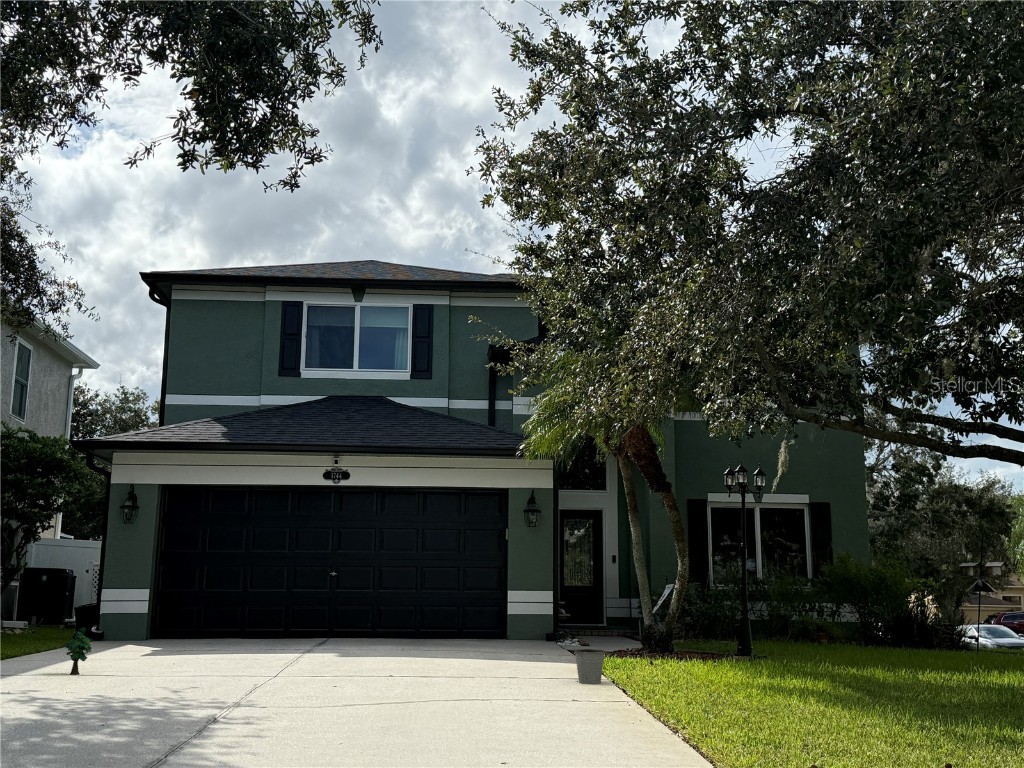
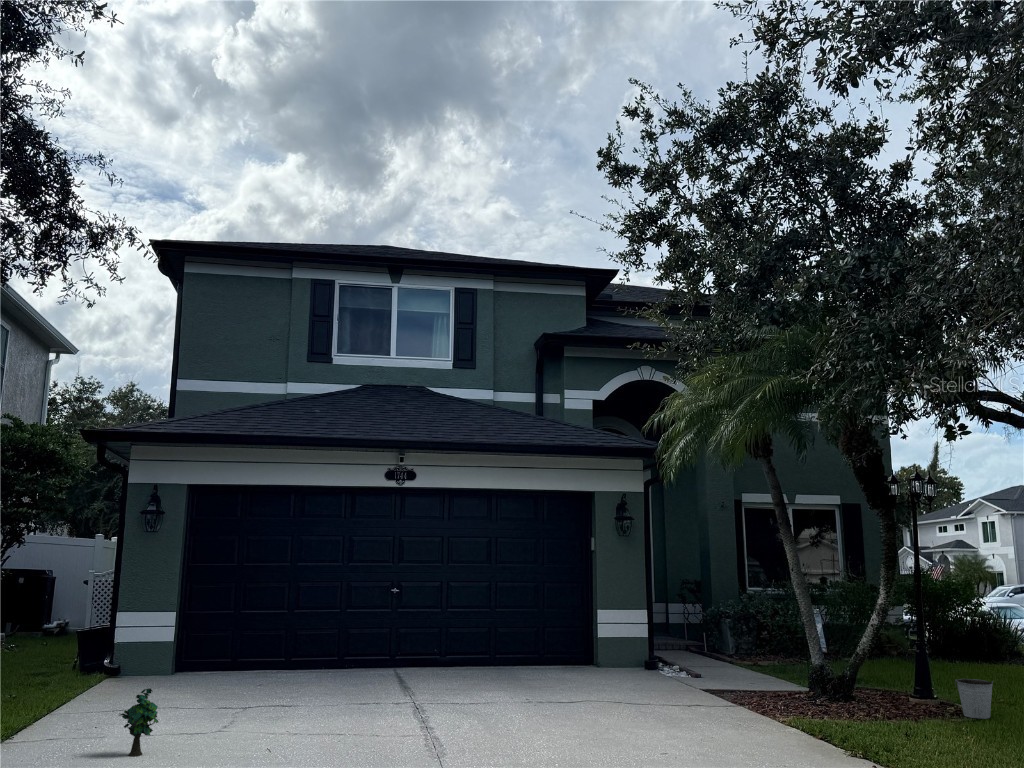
bucket: present [574,649,606,684] -> present [955,679,993,719]

